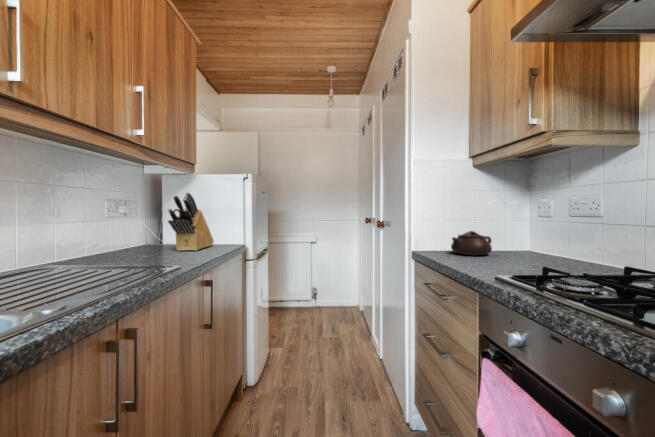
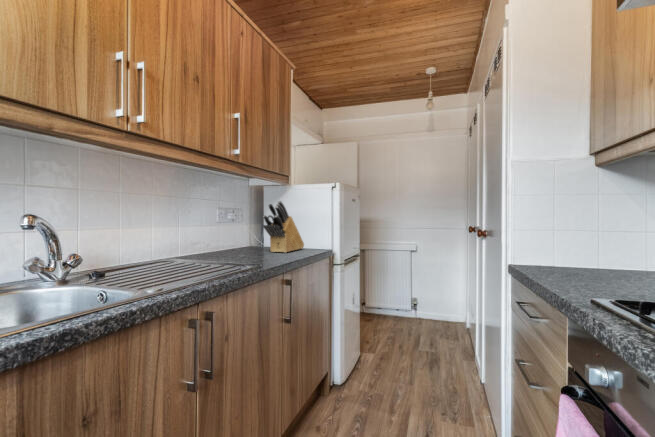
teapot: present [451,231,492,256] -> none [557,244,622,275]

